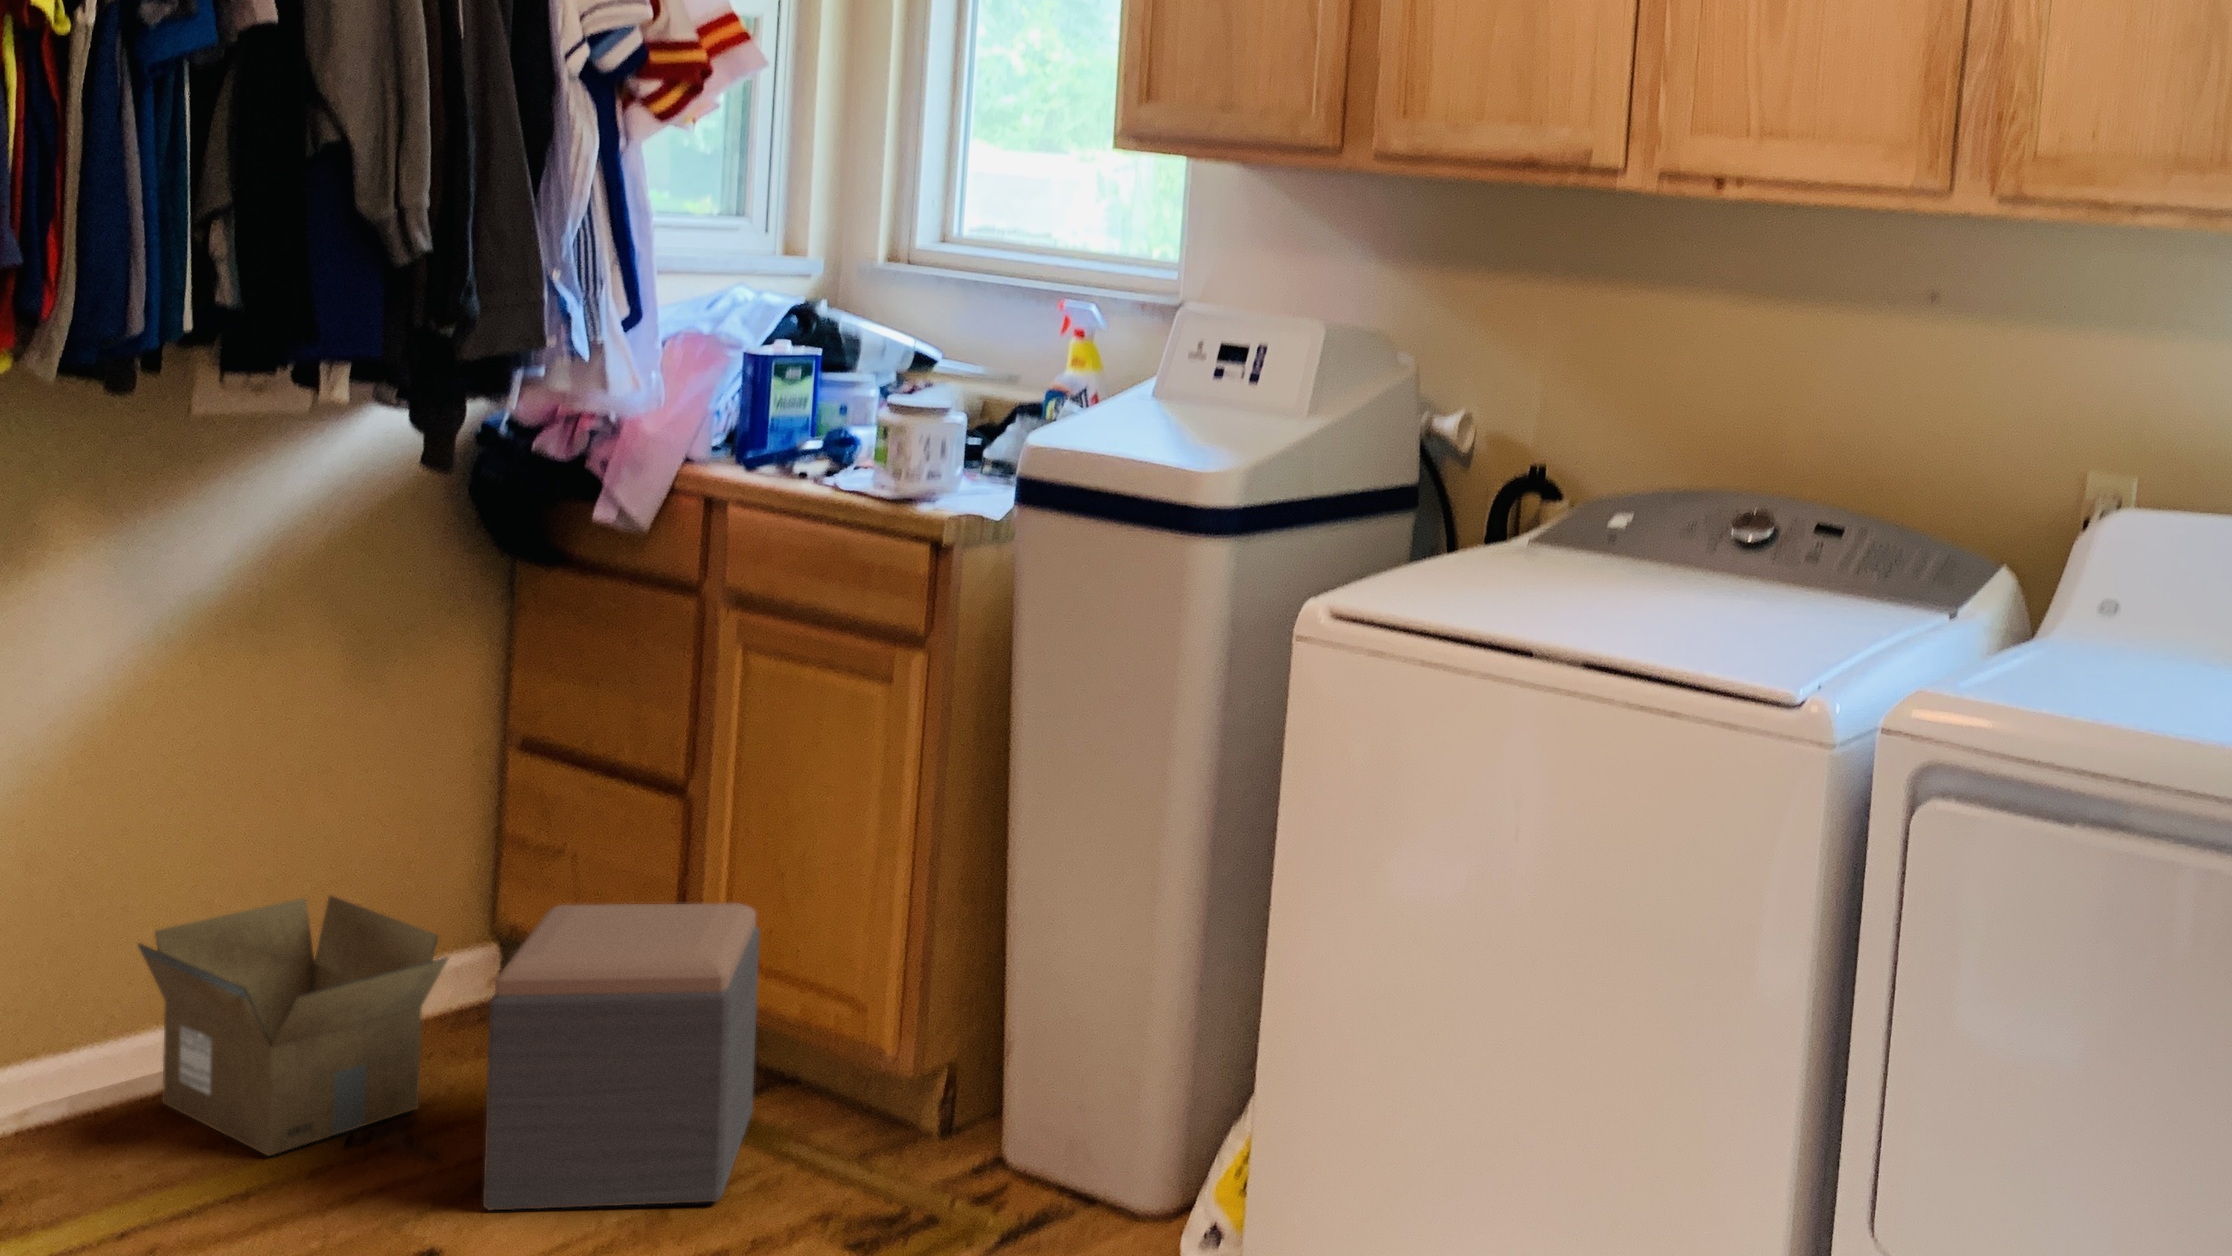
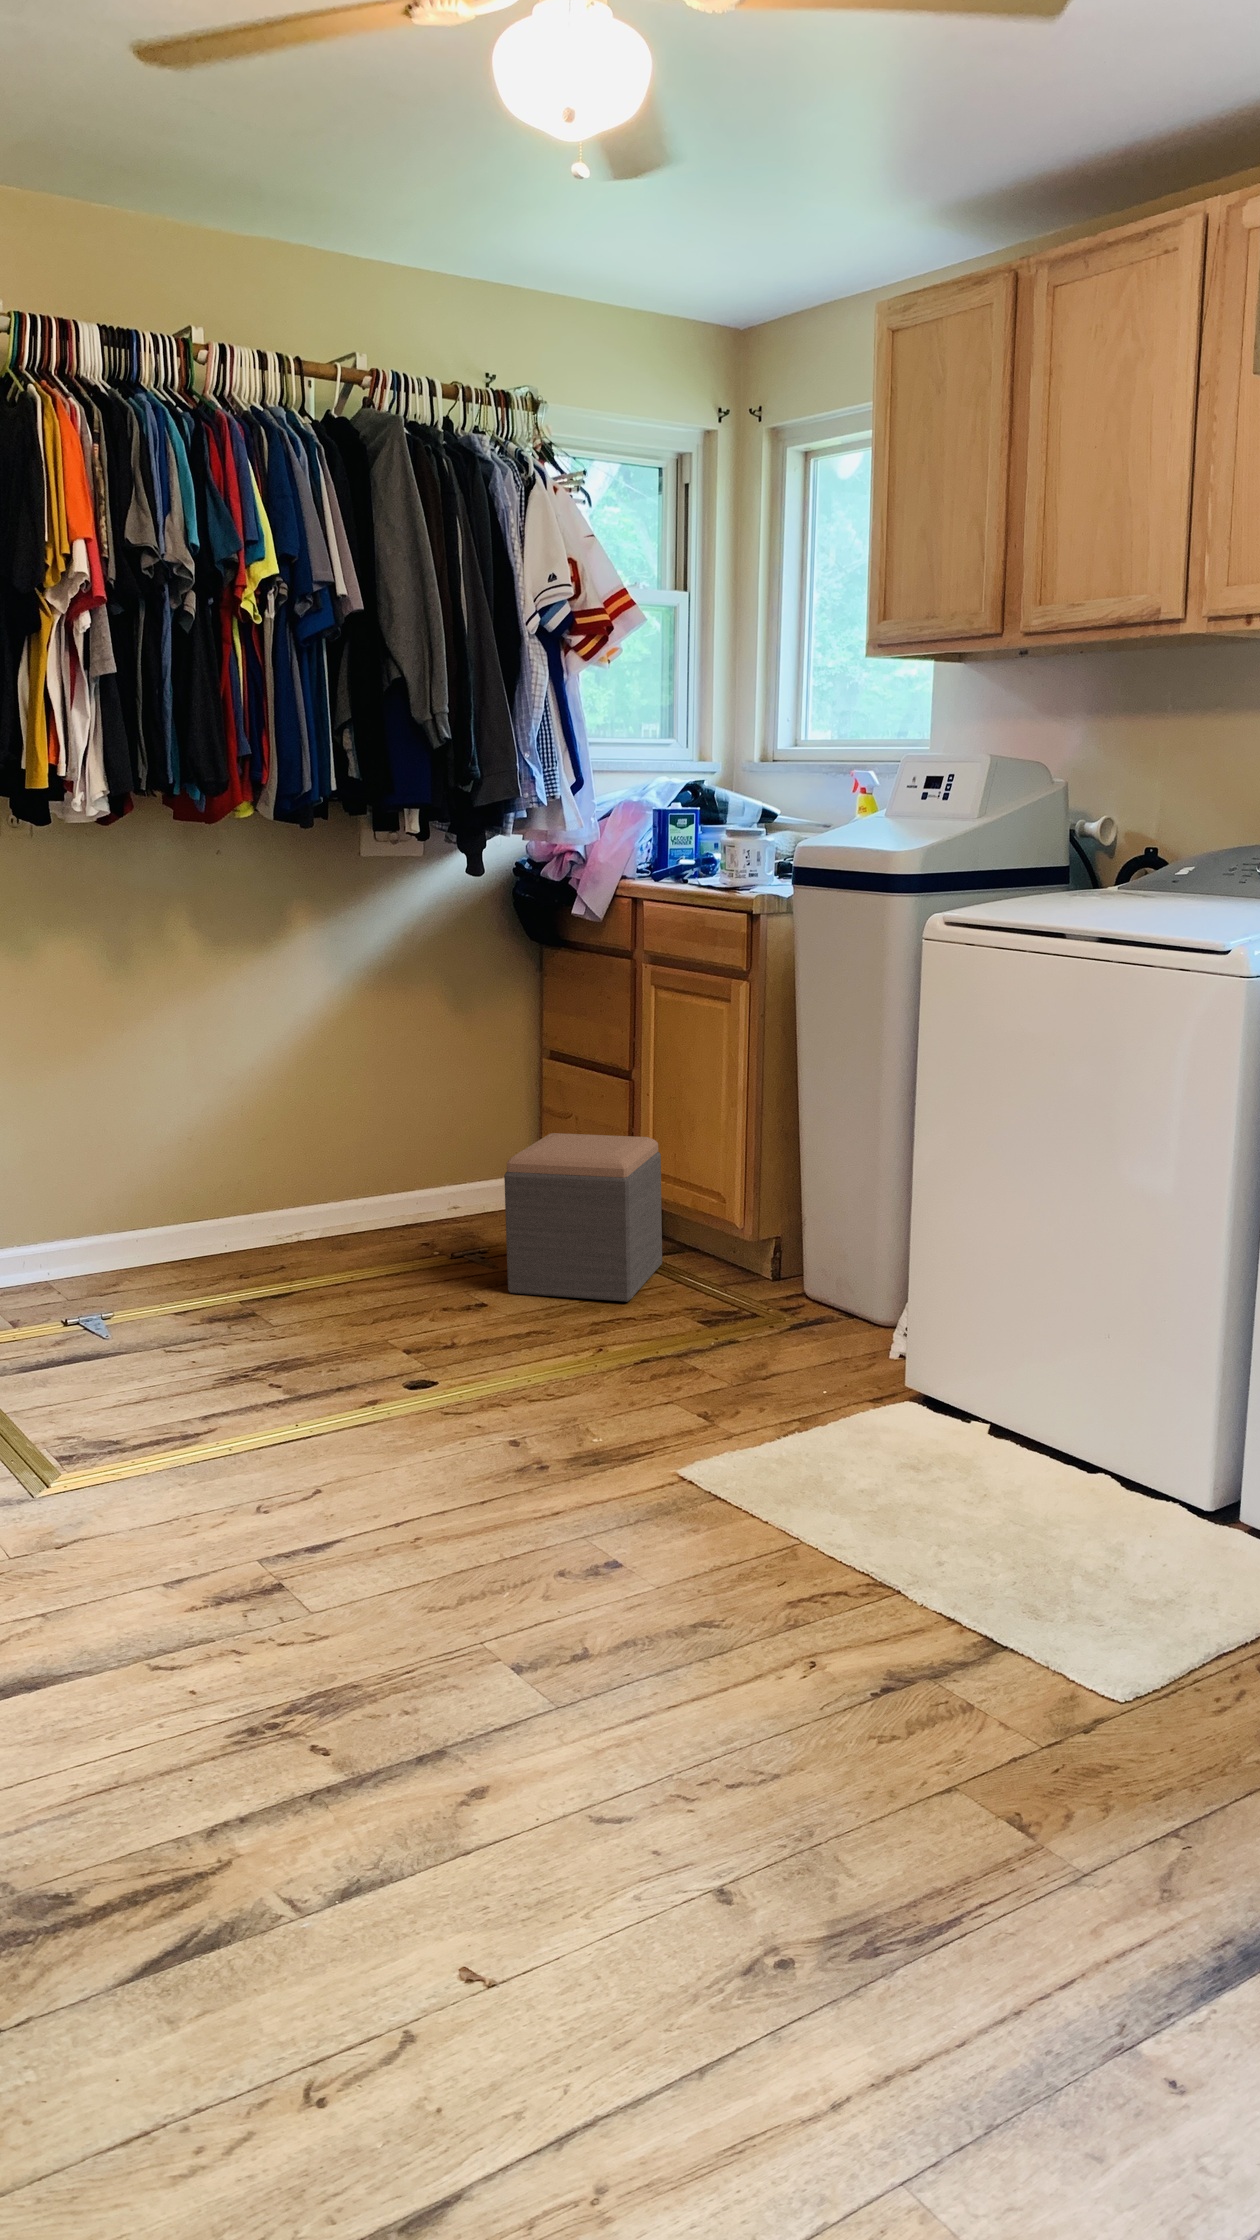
cardboard box: present [138,895,448,1156] -> none [358,1131,499,1259]

